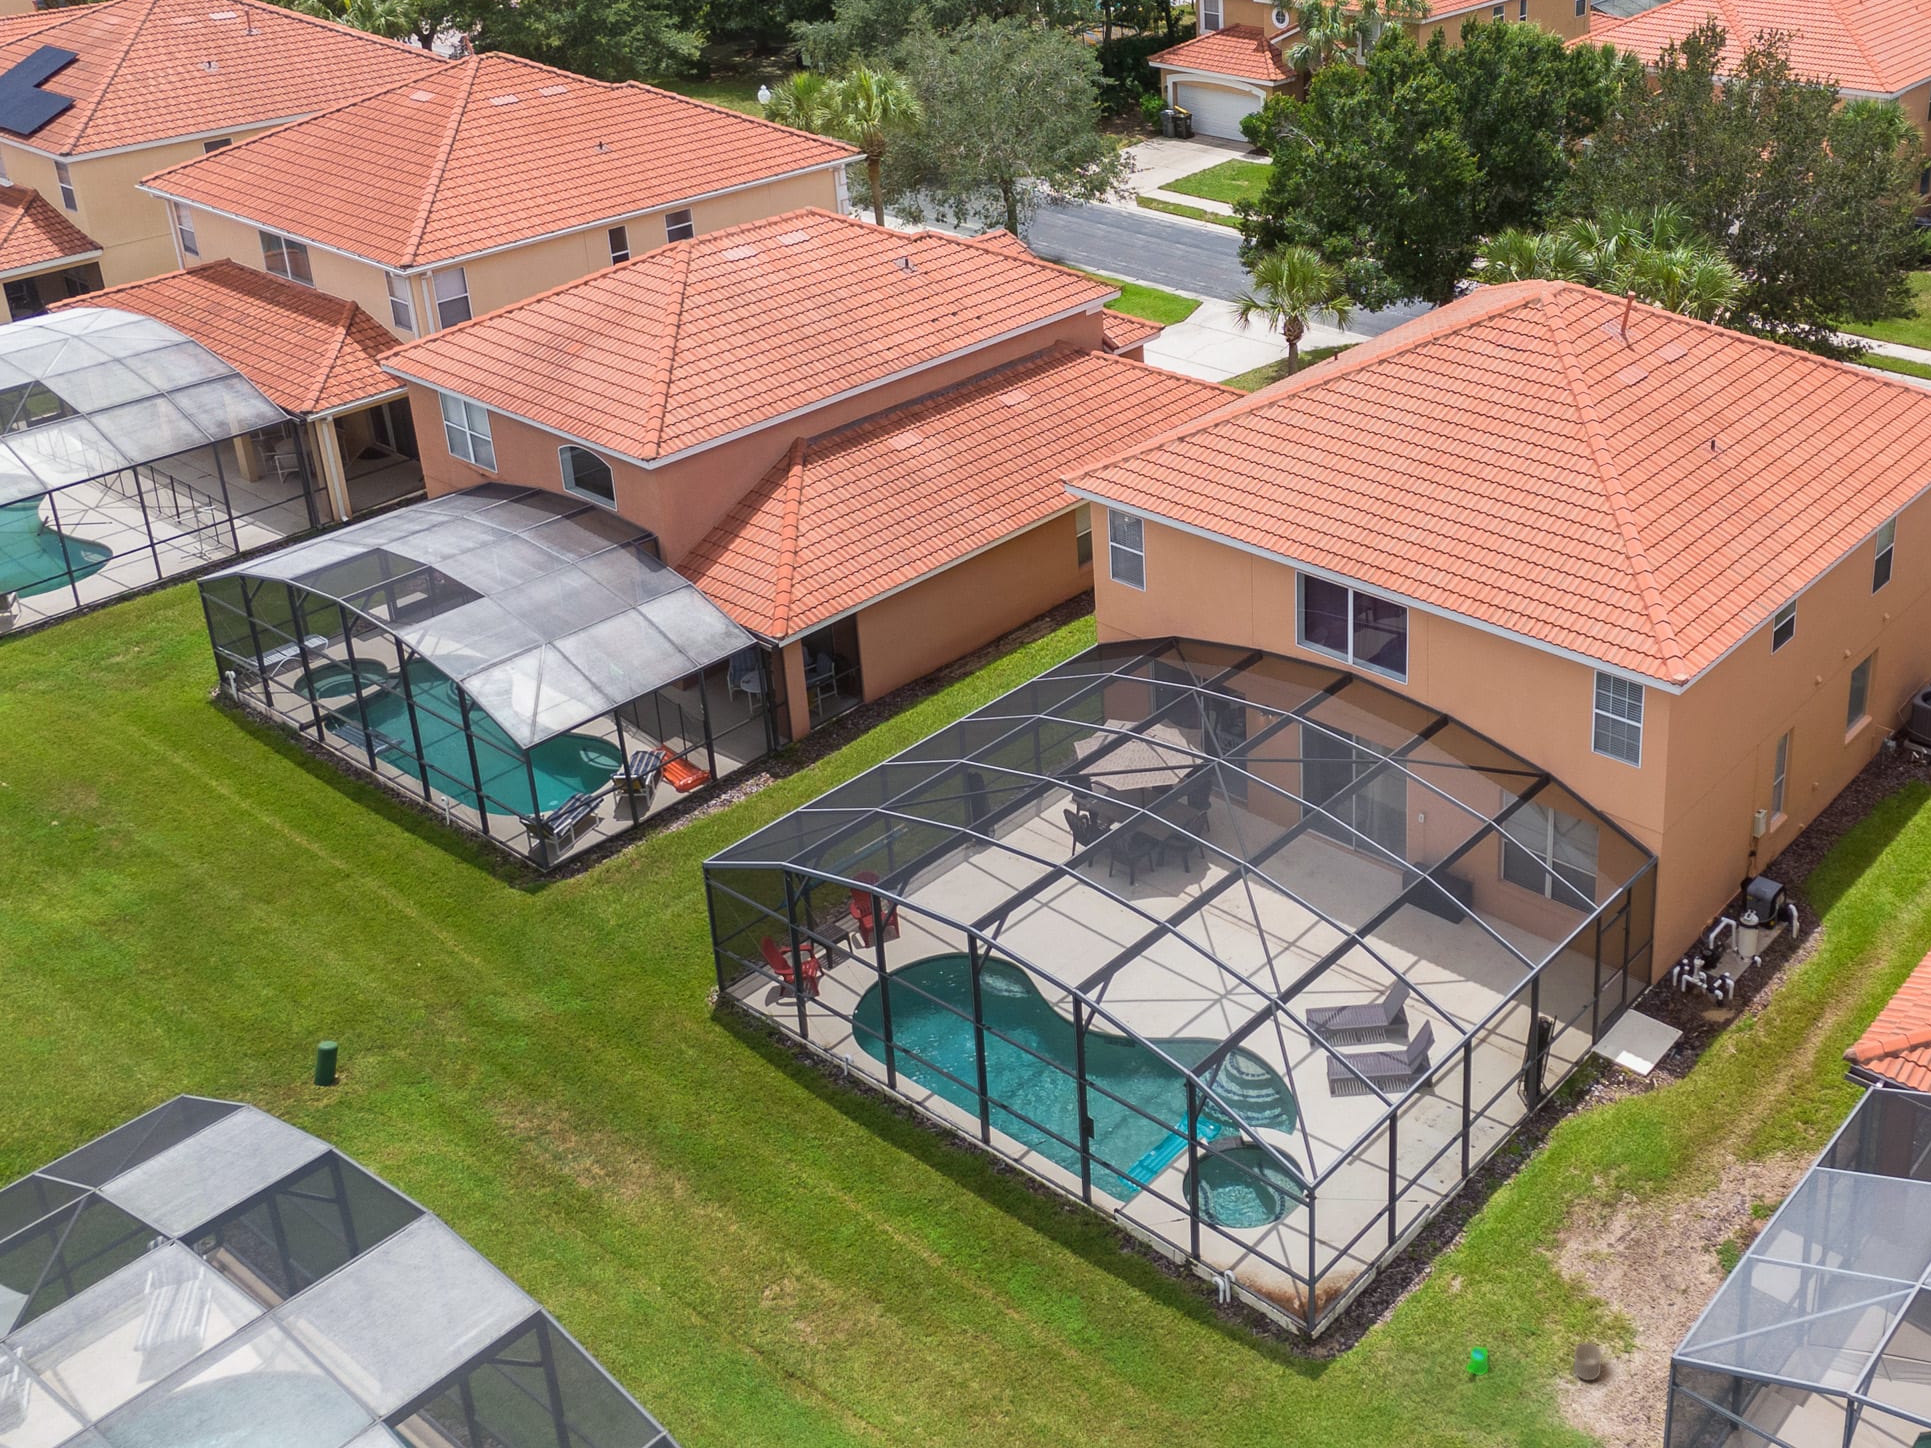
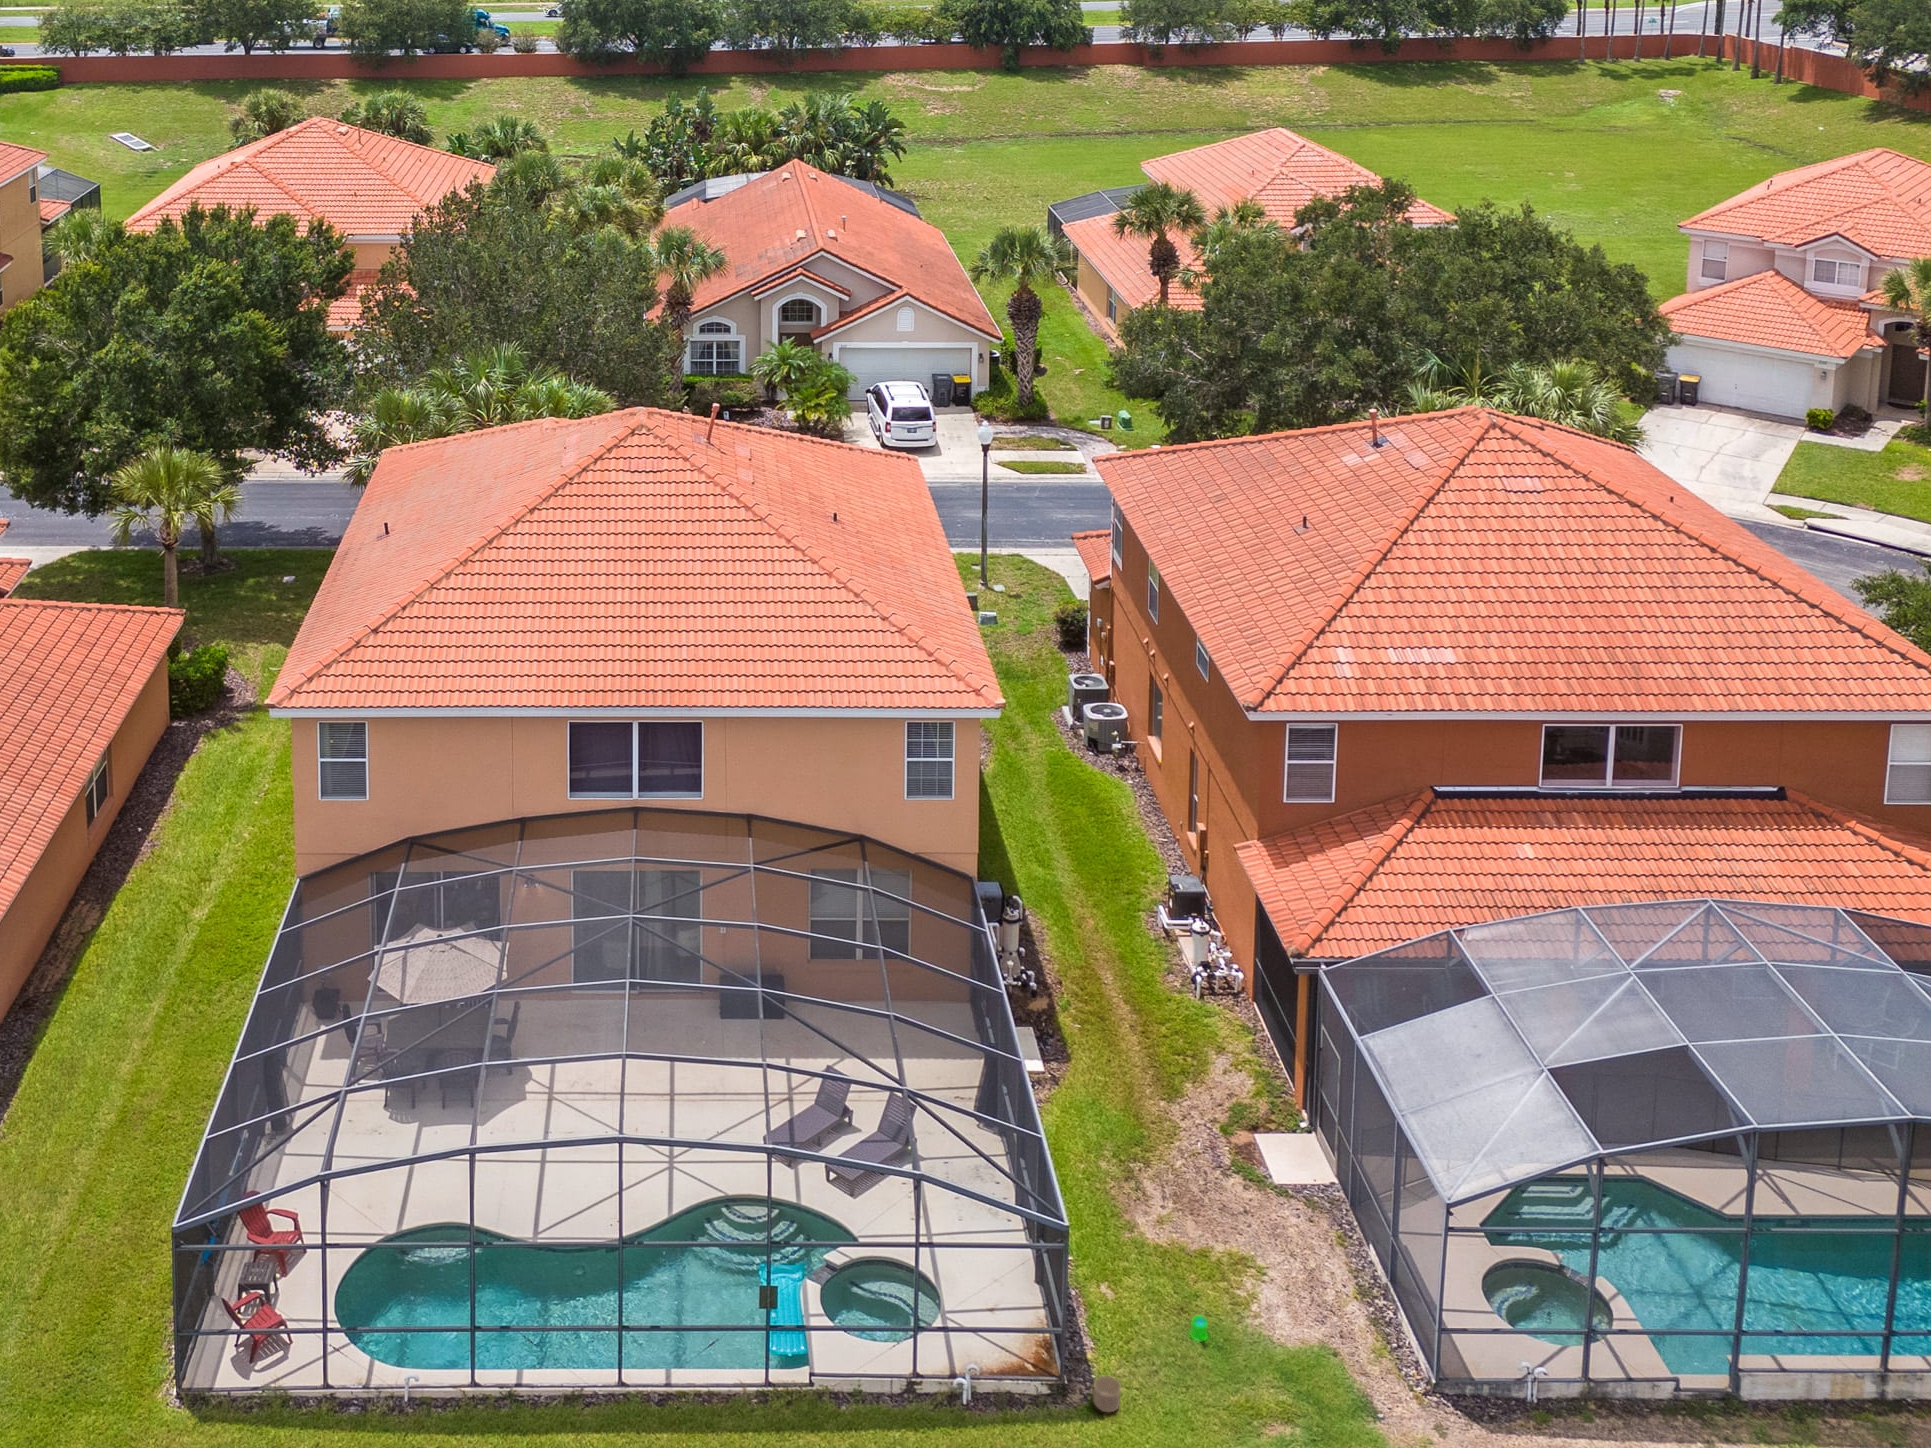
planter: present [1574,1343,1602,1380] -> present [1093,1376,1121,1412]

